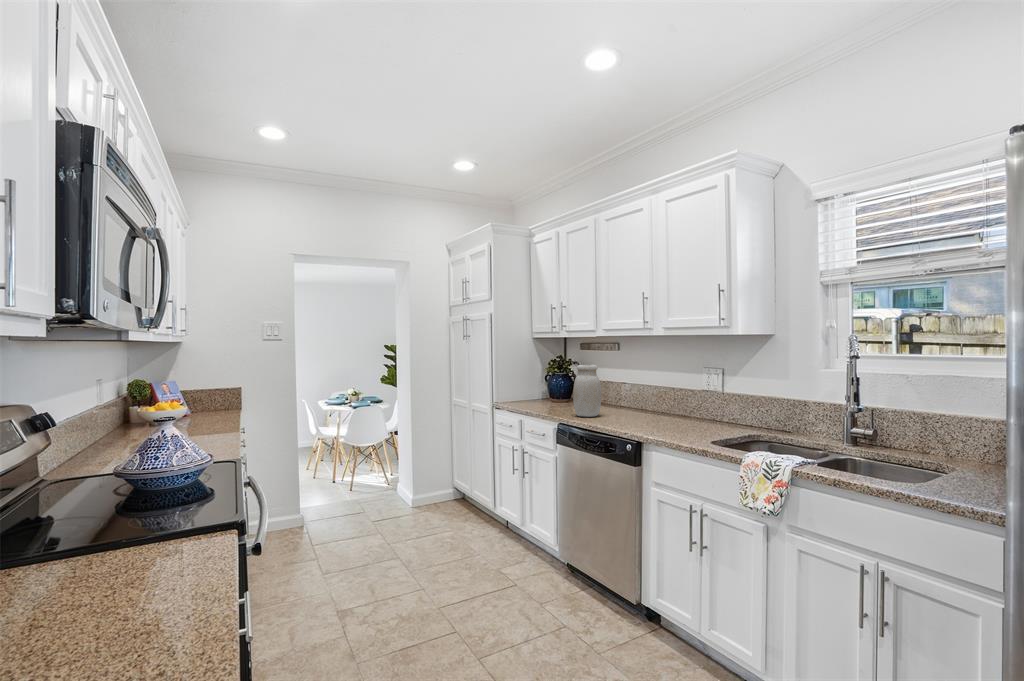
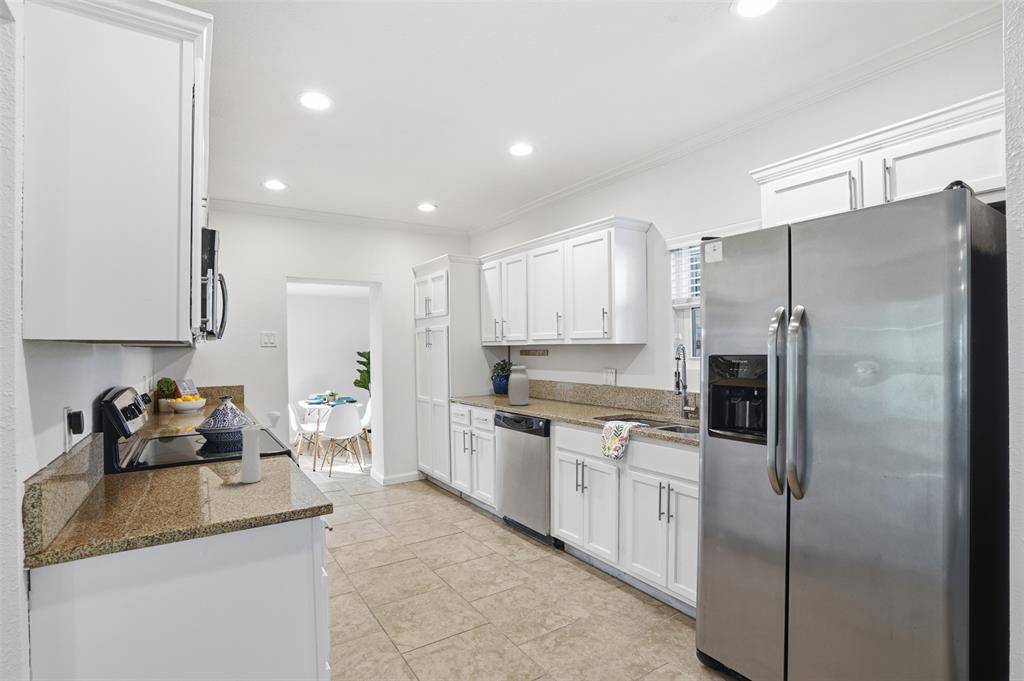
pepper mill: none [81,475,192,654] -> present [241,412,281,483]

